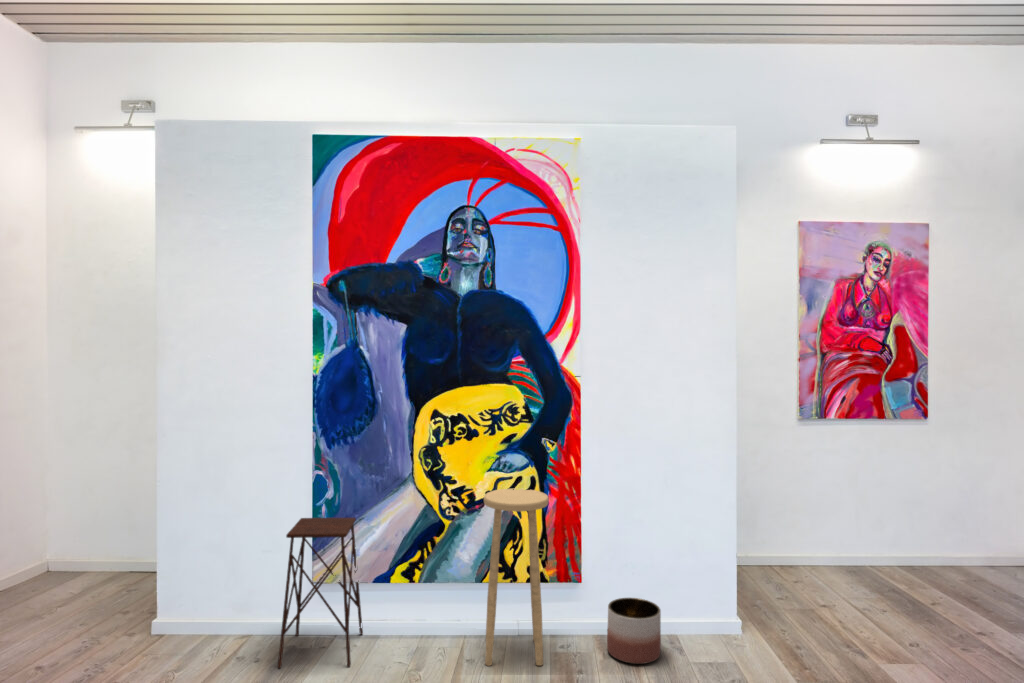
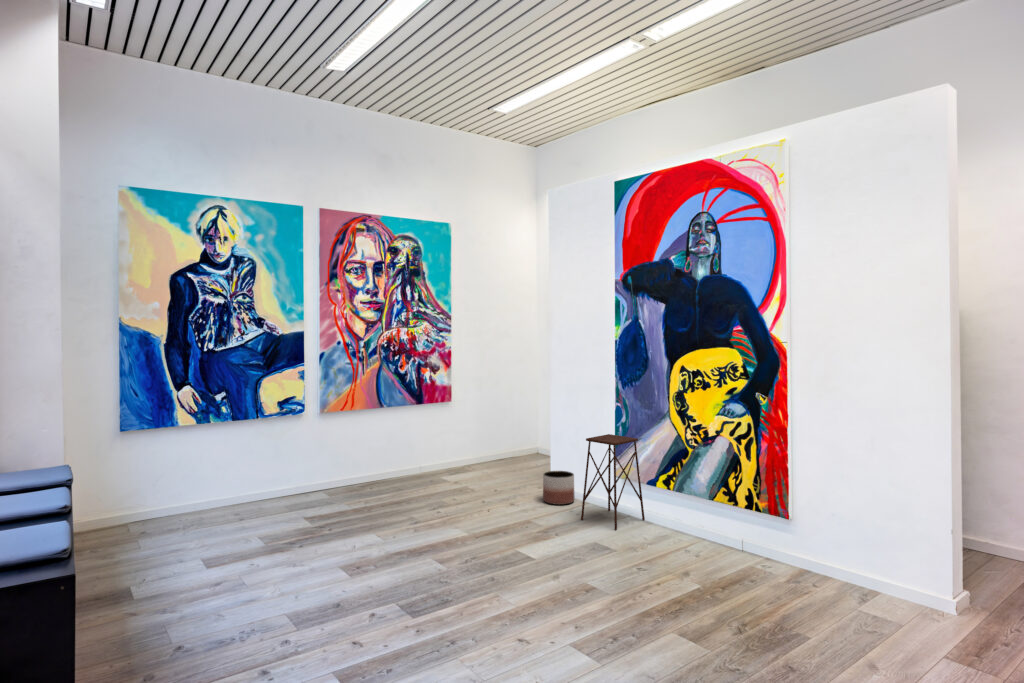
stool: present [484,489,548,666] -> none [695,430,756,566]
planter: present [607,598,661,664] -> present [543,471,575,505]

